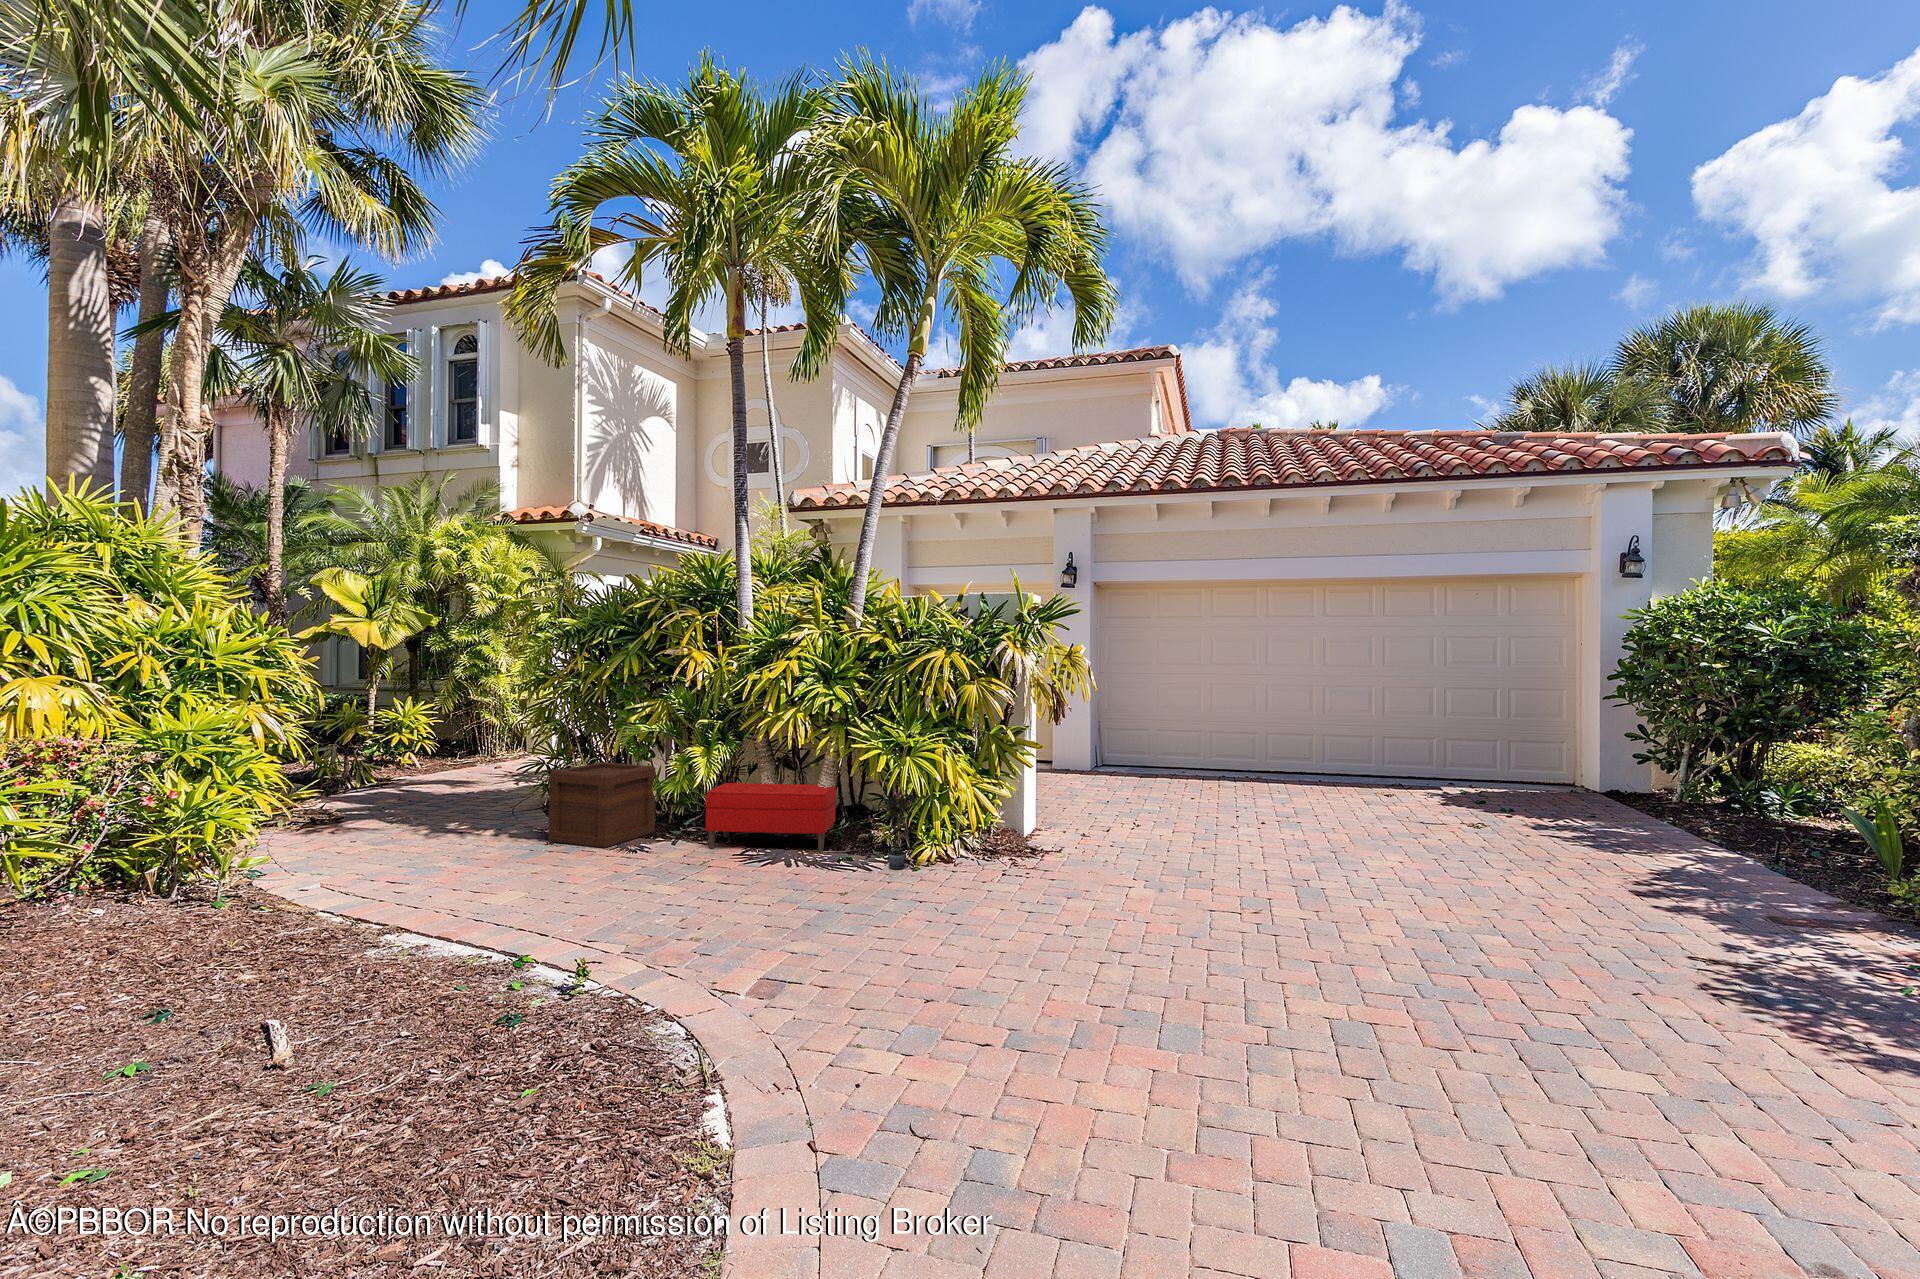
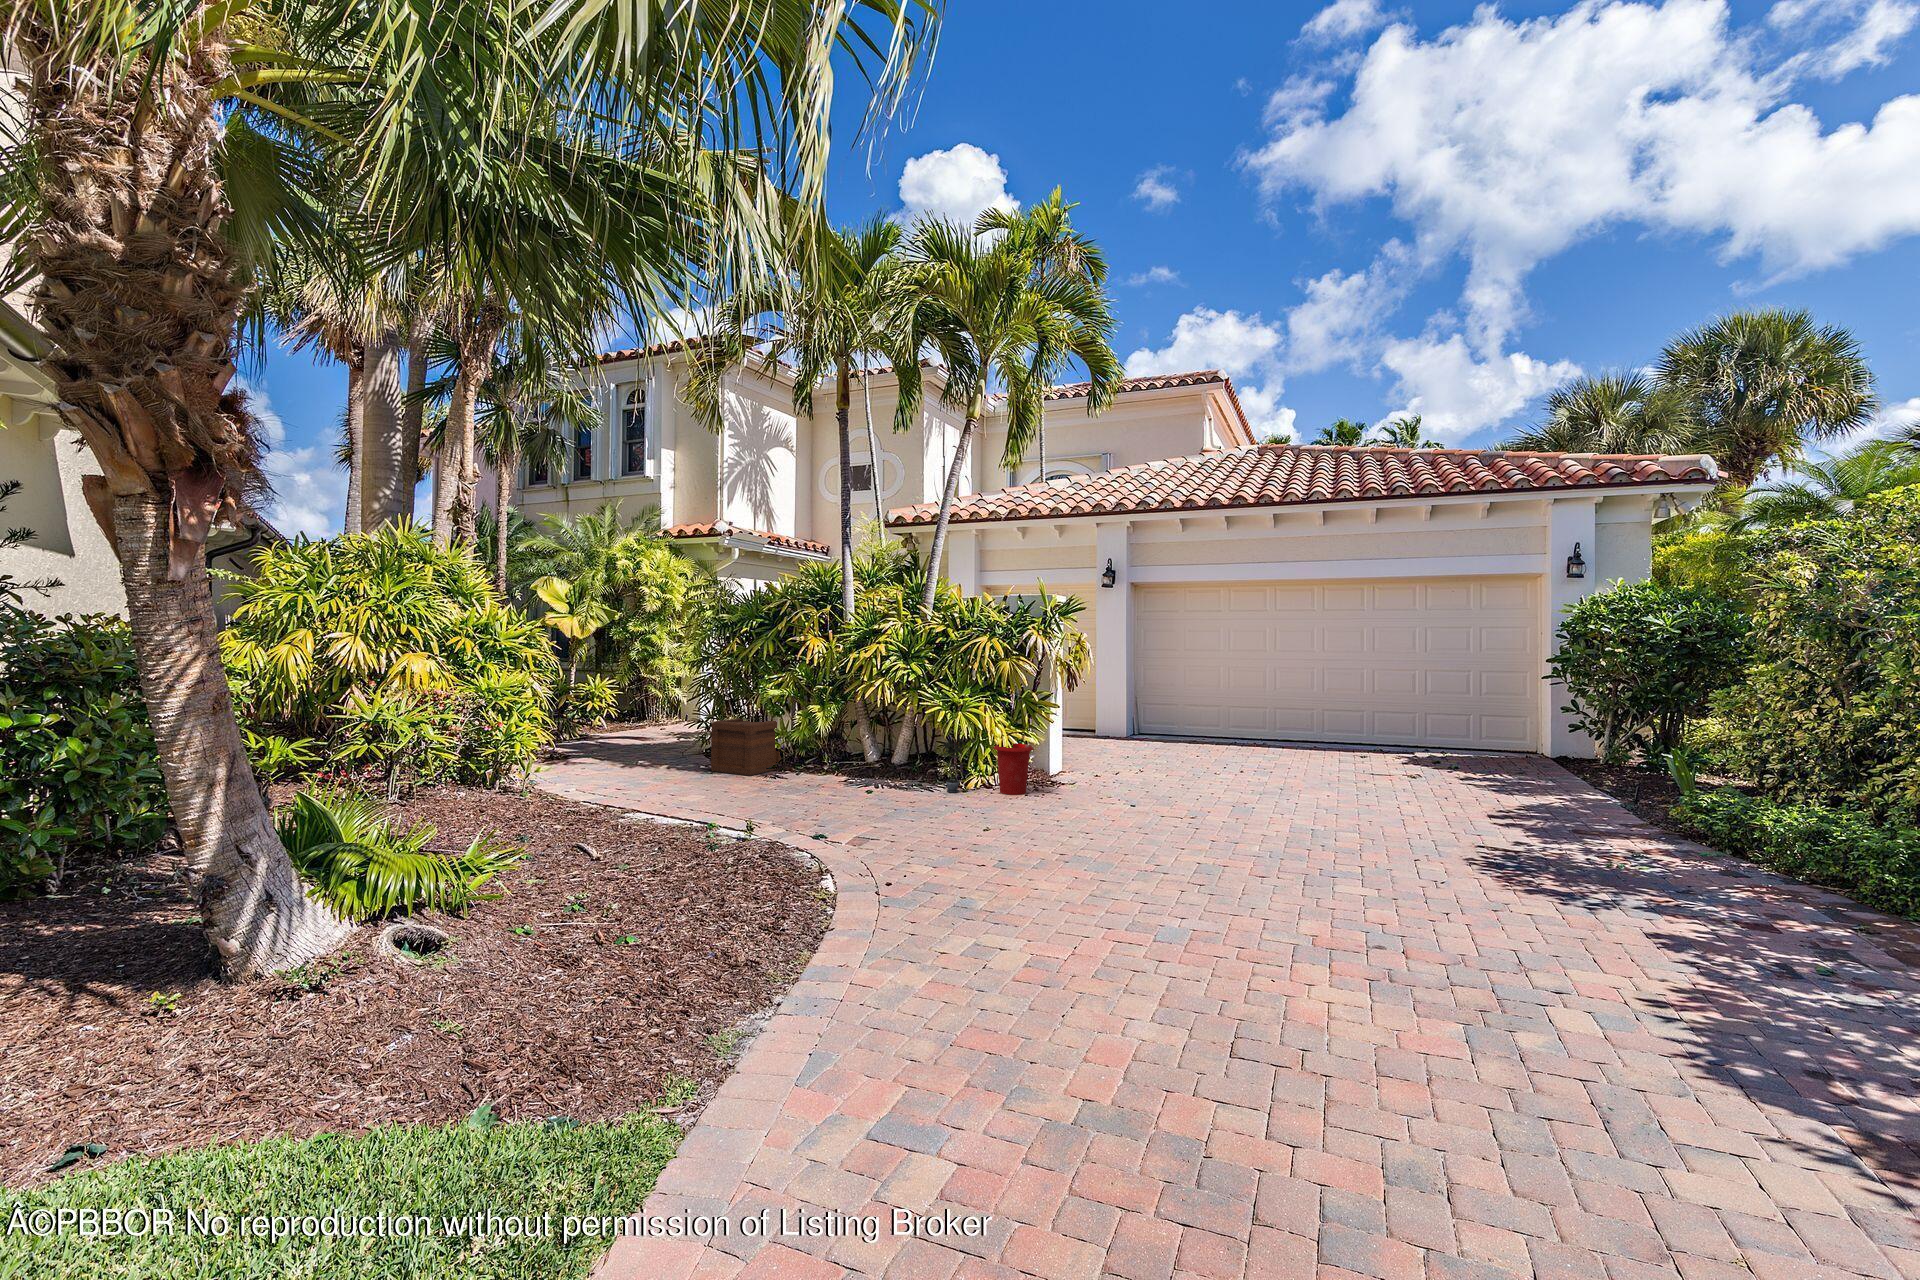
bench: present [706,783,836,851] -> none [819,733,912,782]
waste bin: none [953,796,1008,870] -> present [994,743,1034,795]

